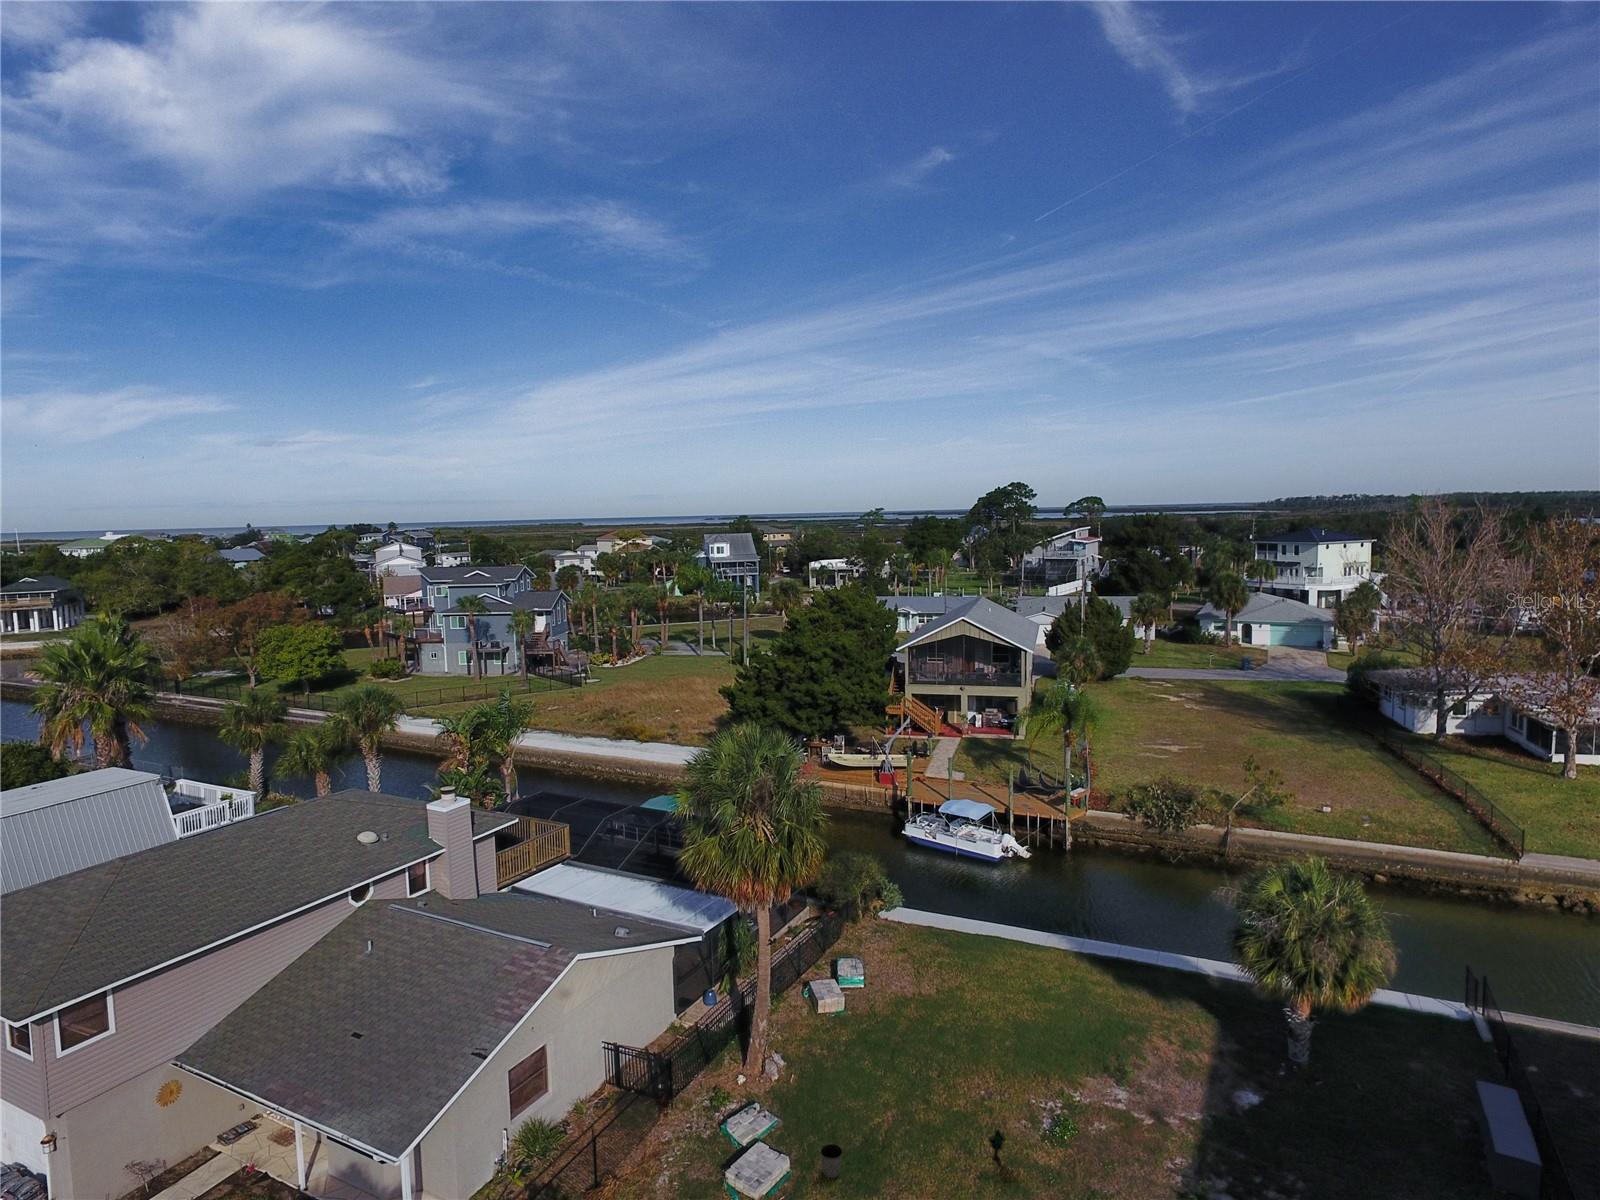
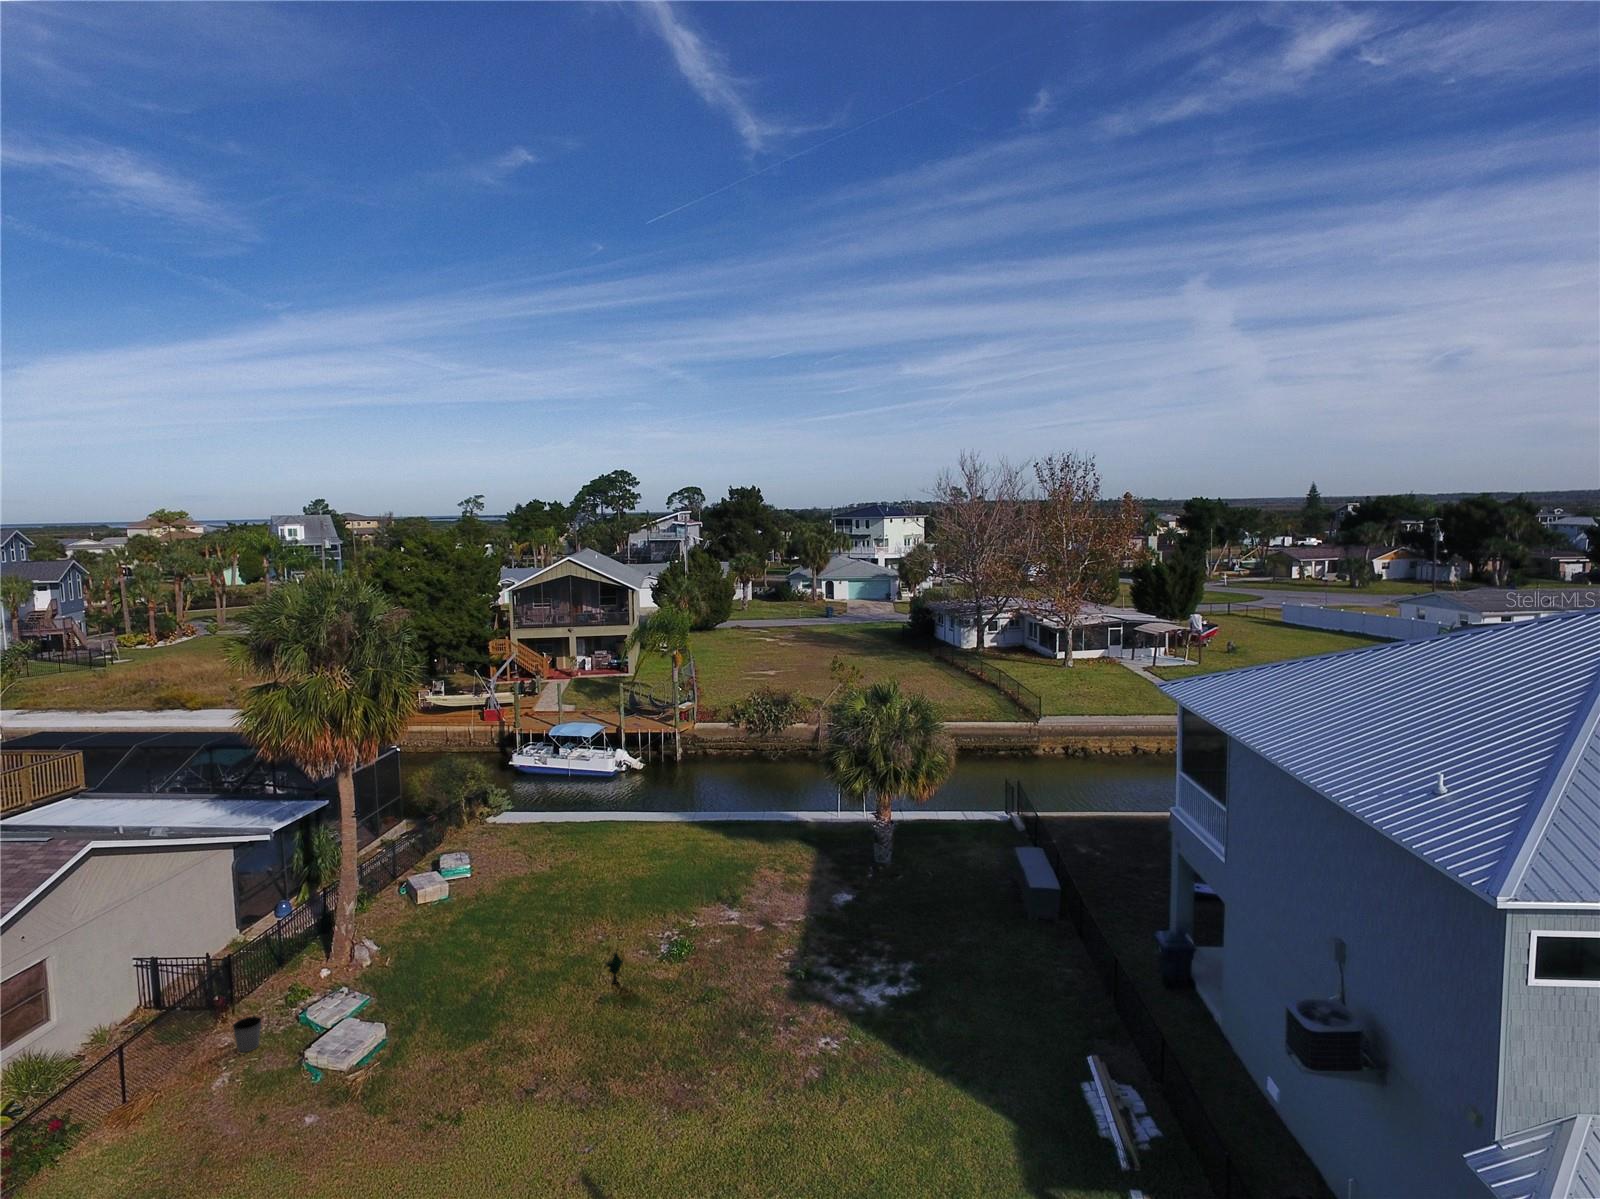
bucket: present [821,1144,843,1178] -> present [233,1016,262,1052]

